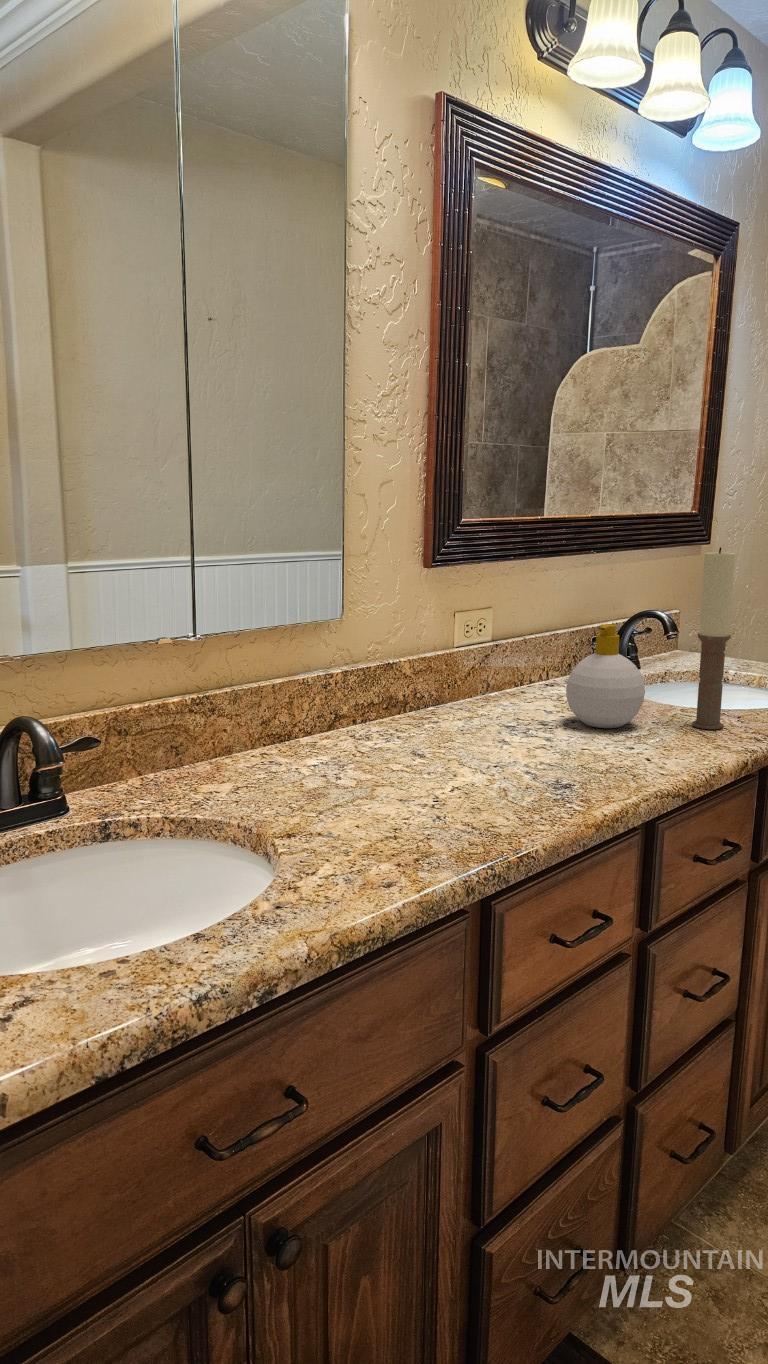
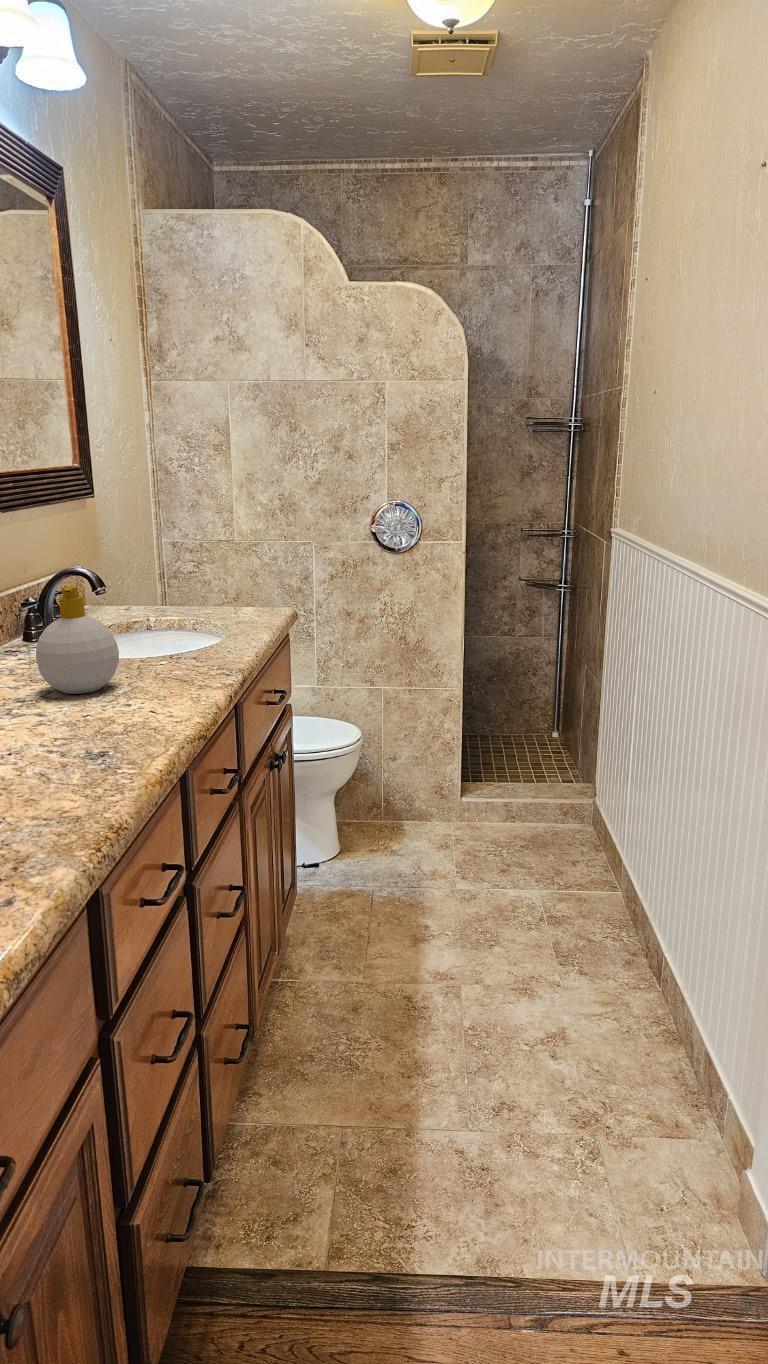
candle: present [692,547,735,729] -> none [149,498,193,674]

